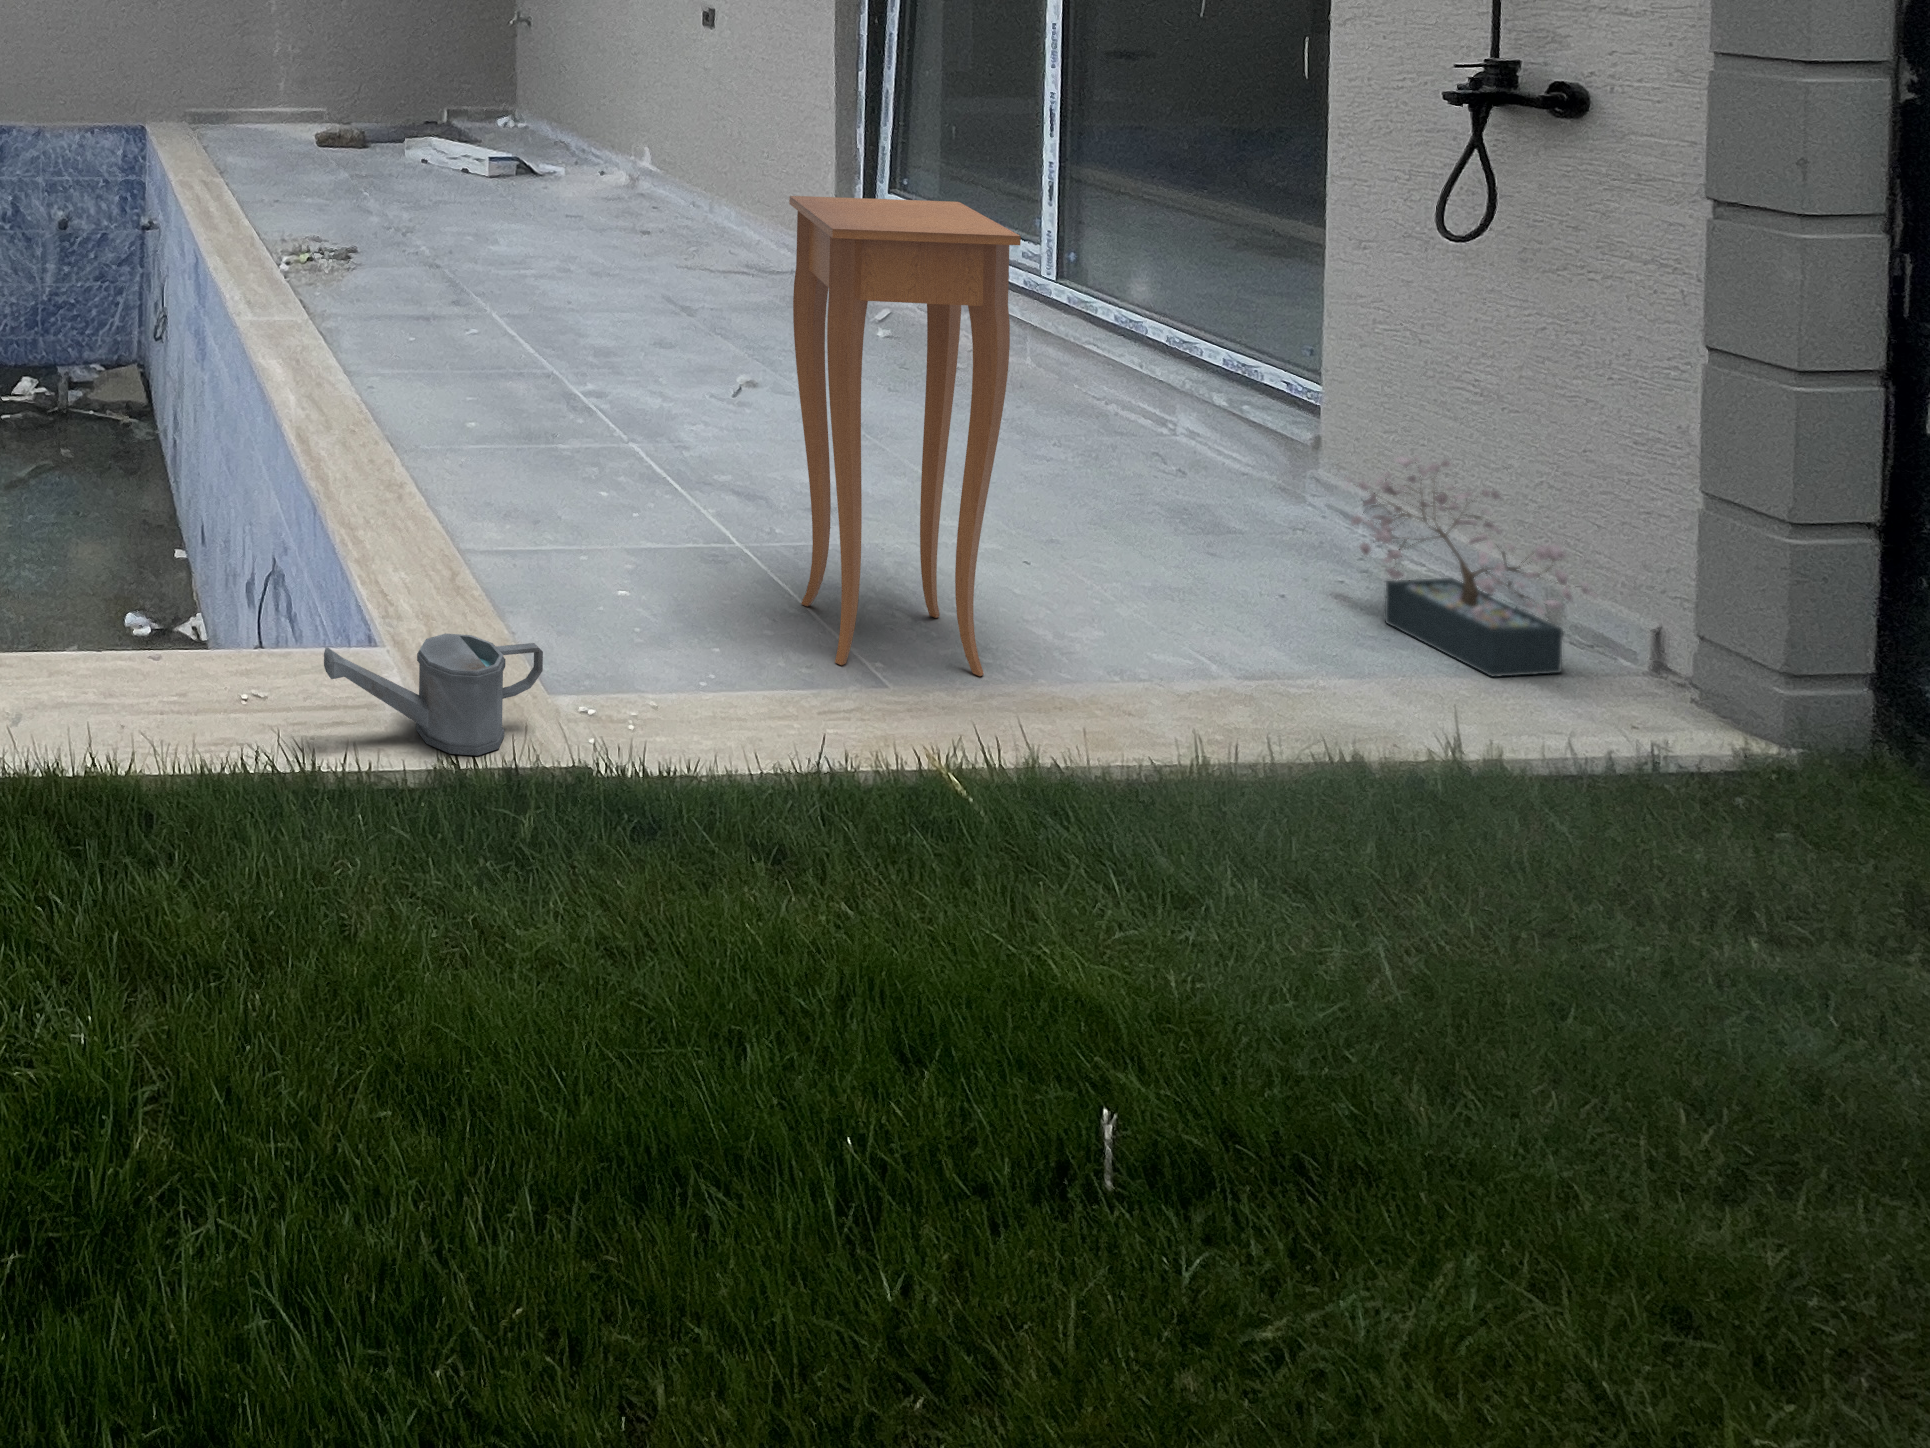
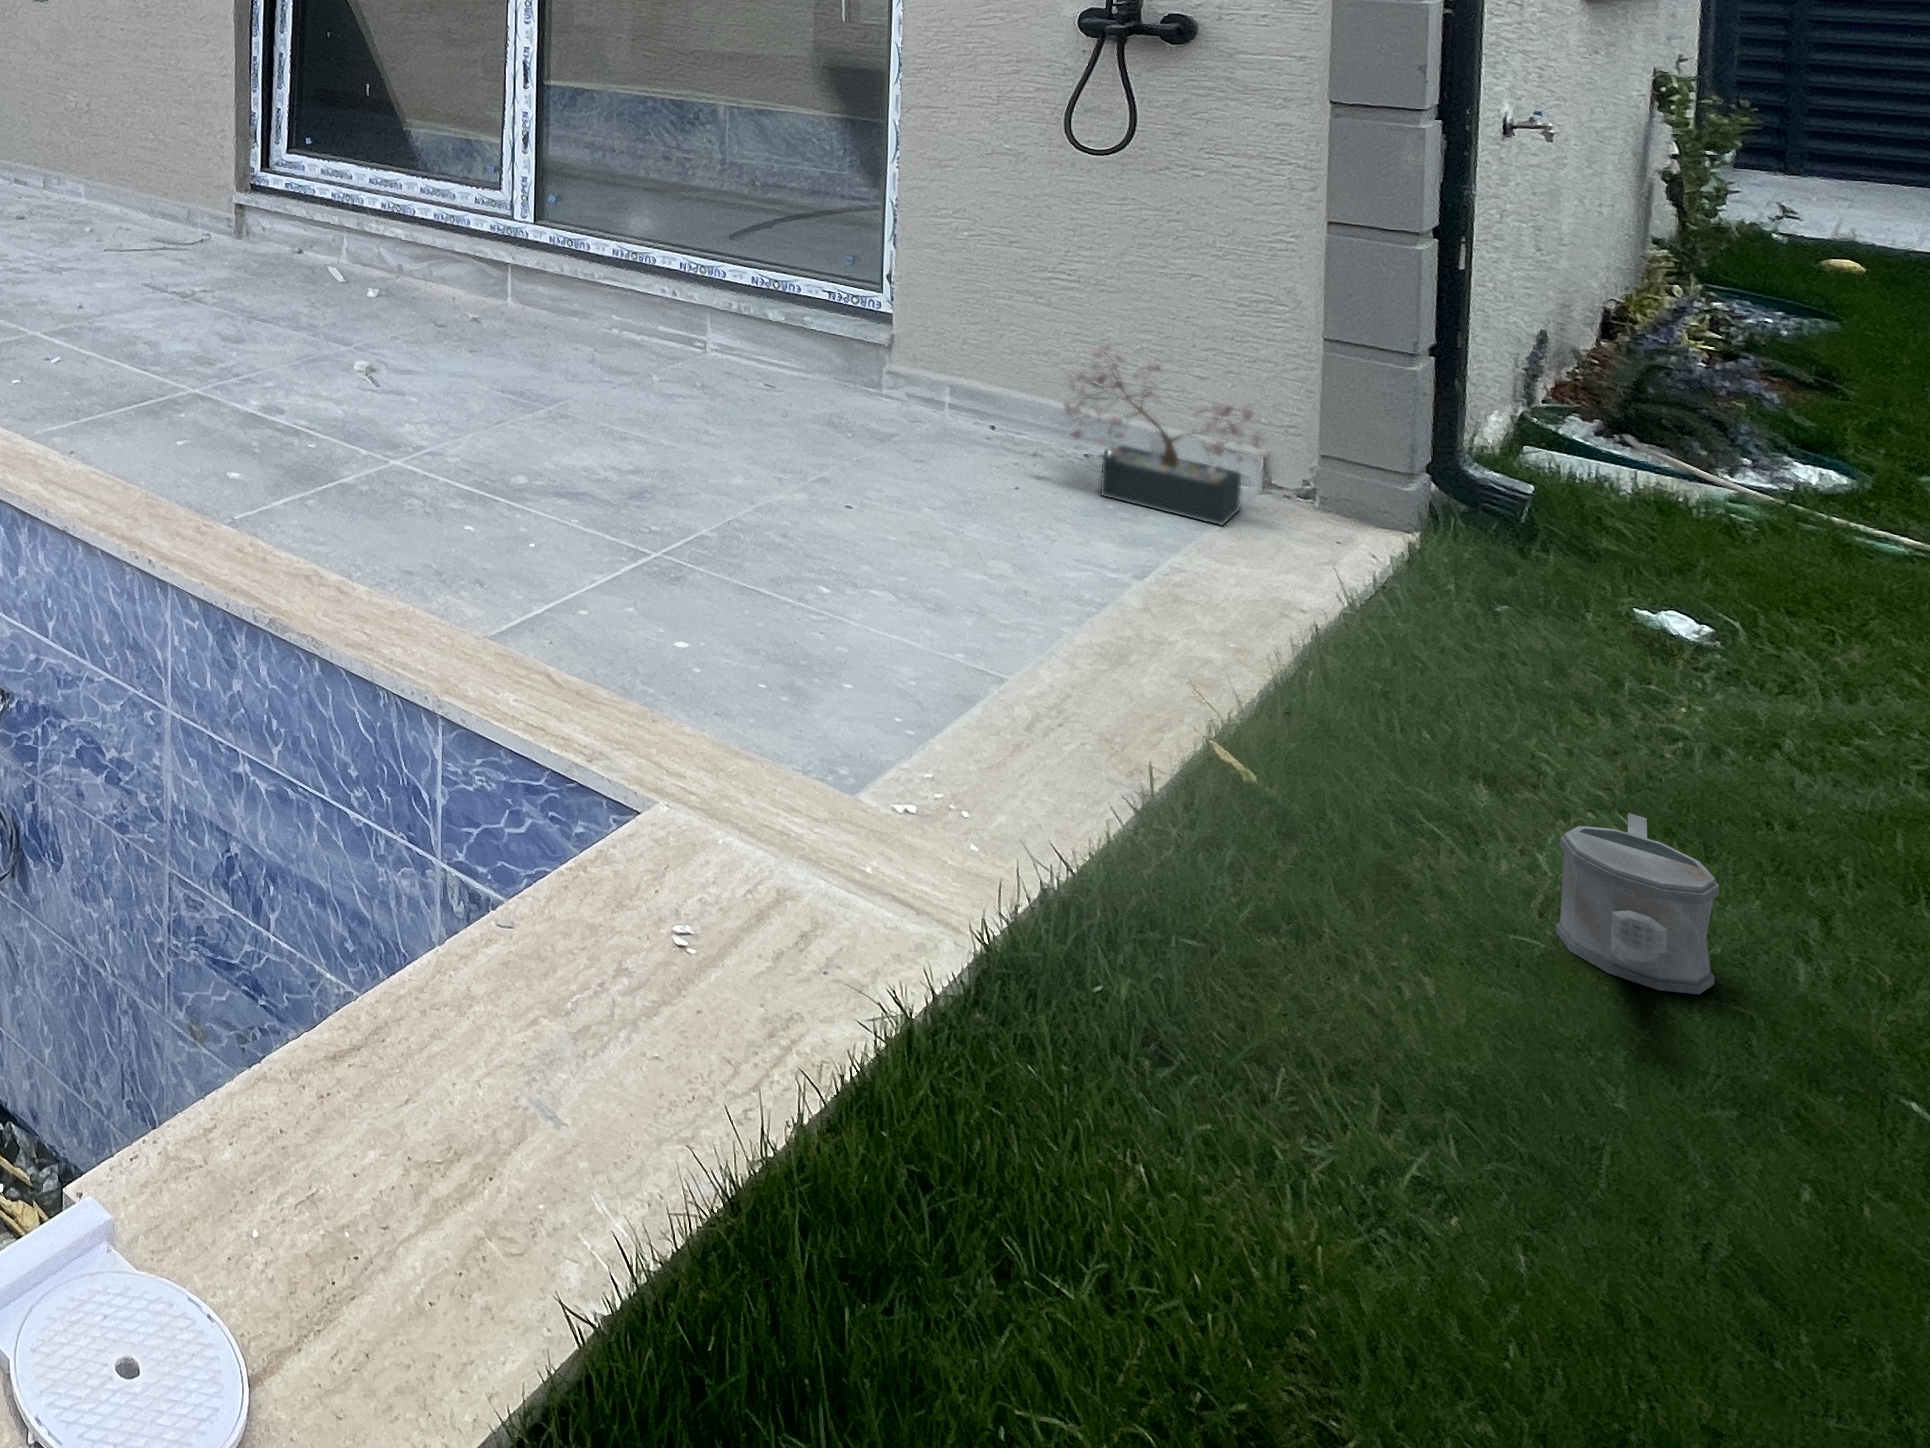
side table: present [789,196,1021,676] -> none [790,162,1071,659]
watering can: present [324,633,543,756] -> present [1556,813,1719,994]

